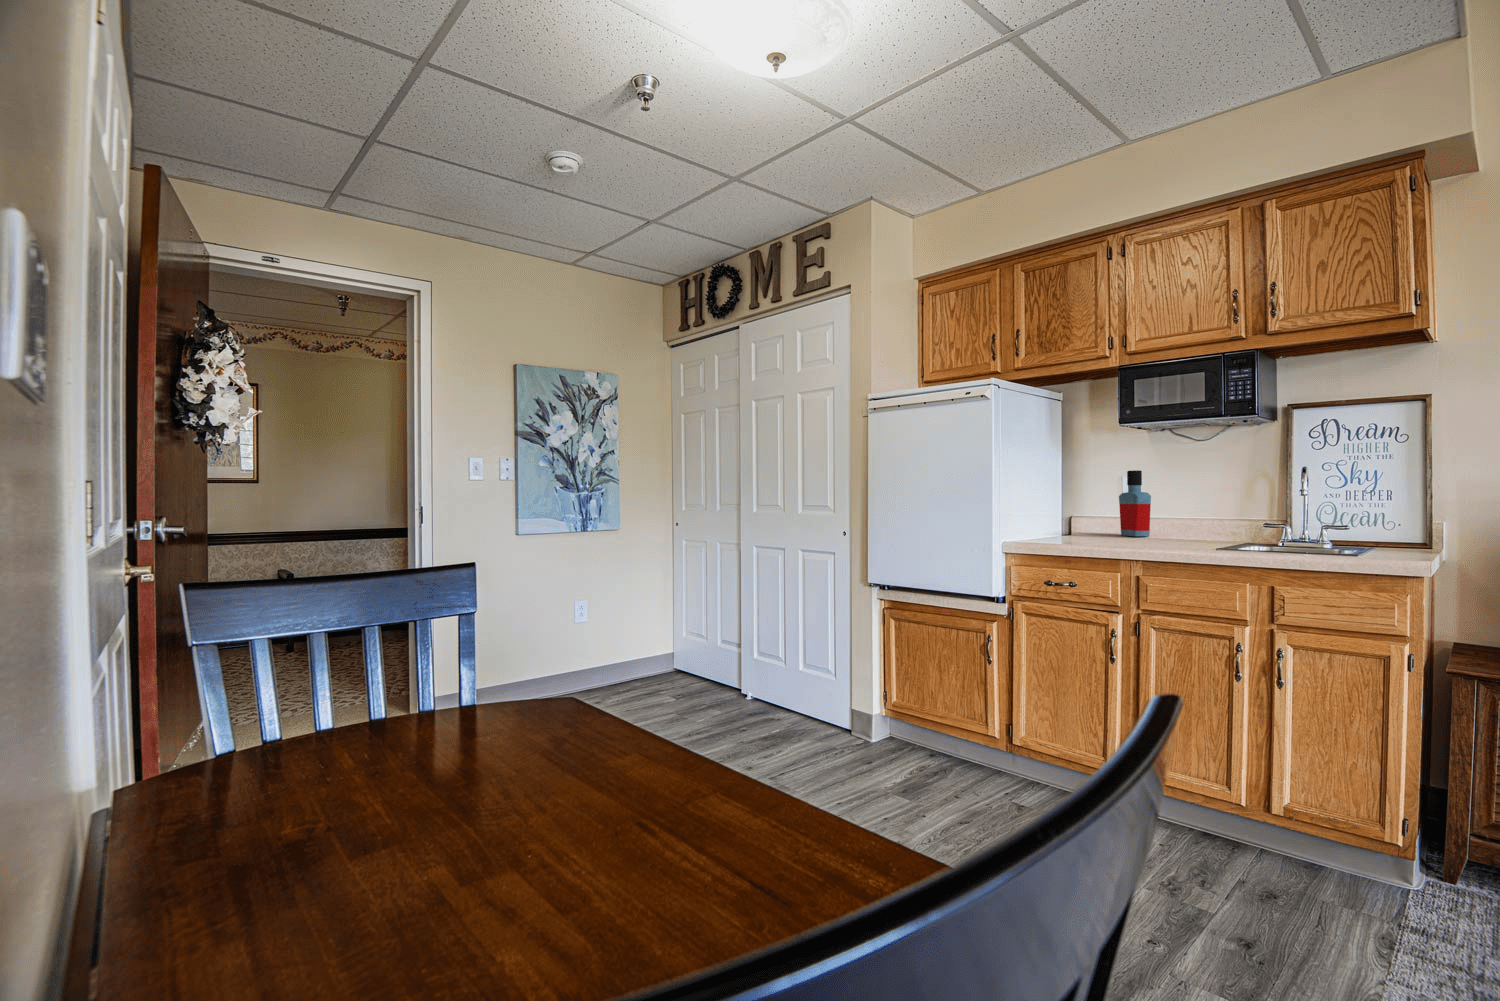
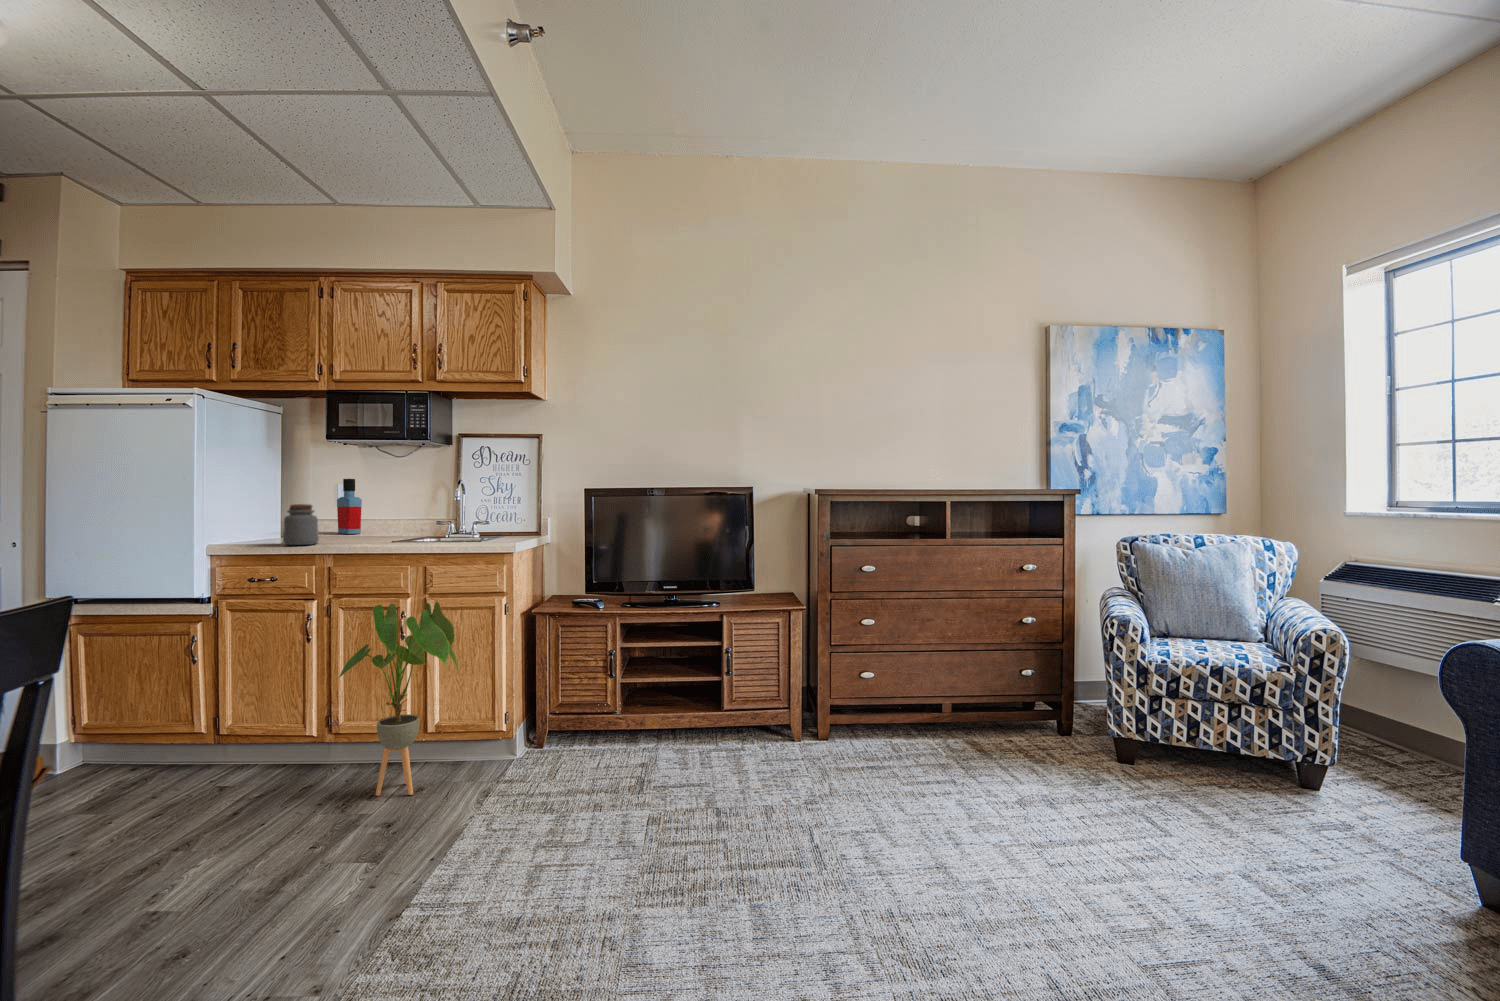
jar: none [1079,501,1117,548] -> present [283,504,319,545]
house plant: none [1171,631,1345,895] -> present [337,602,459,796]

